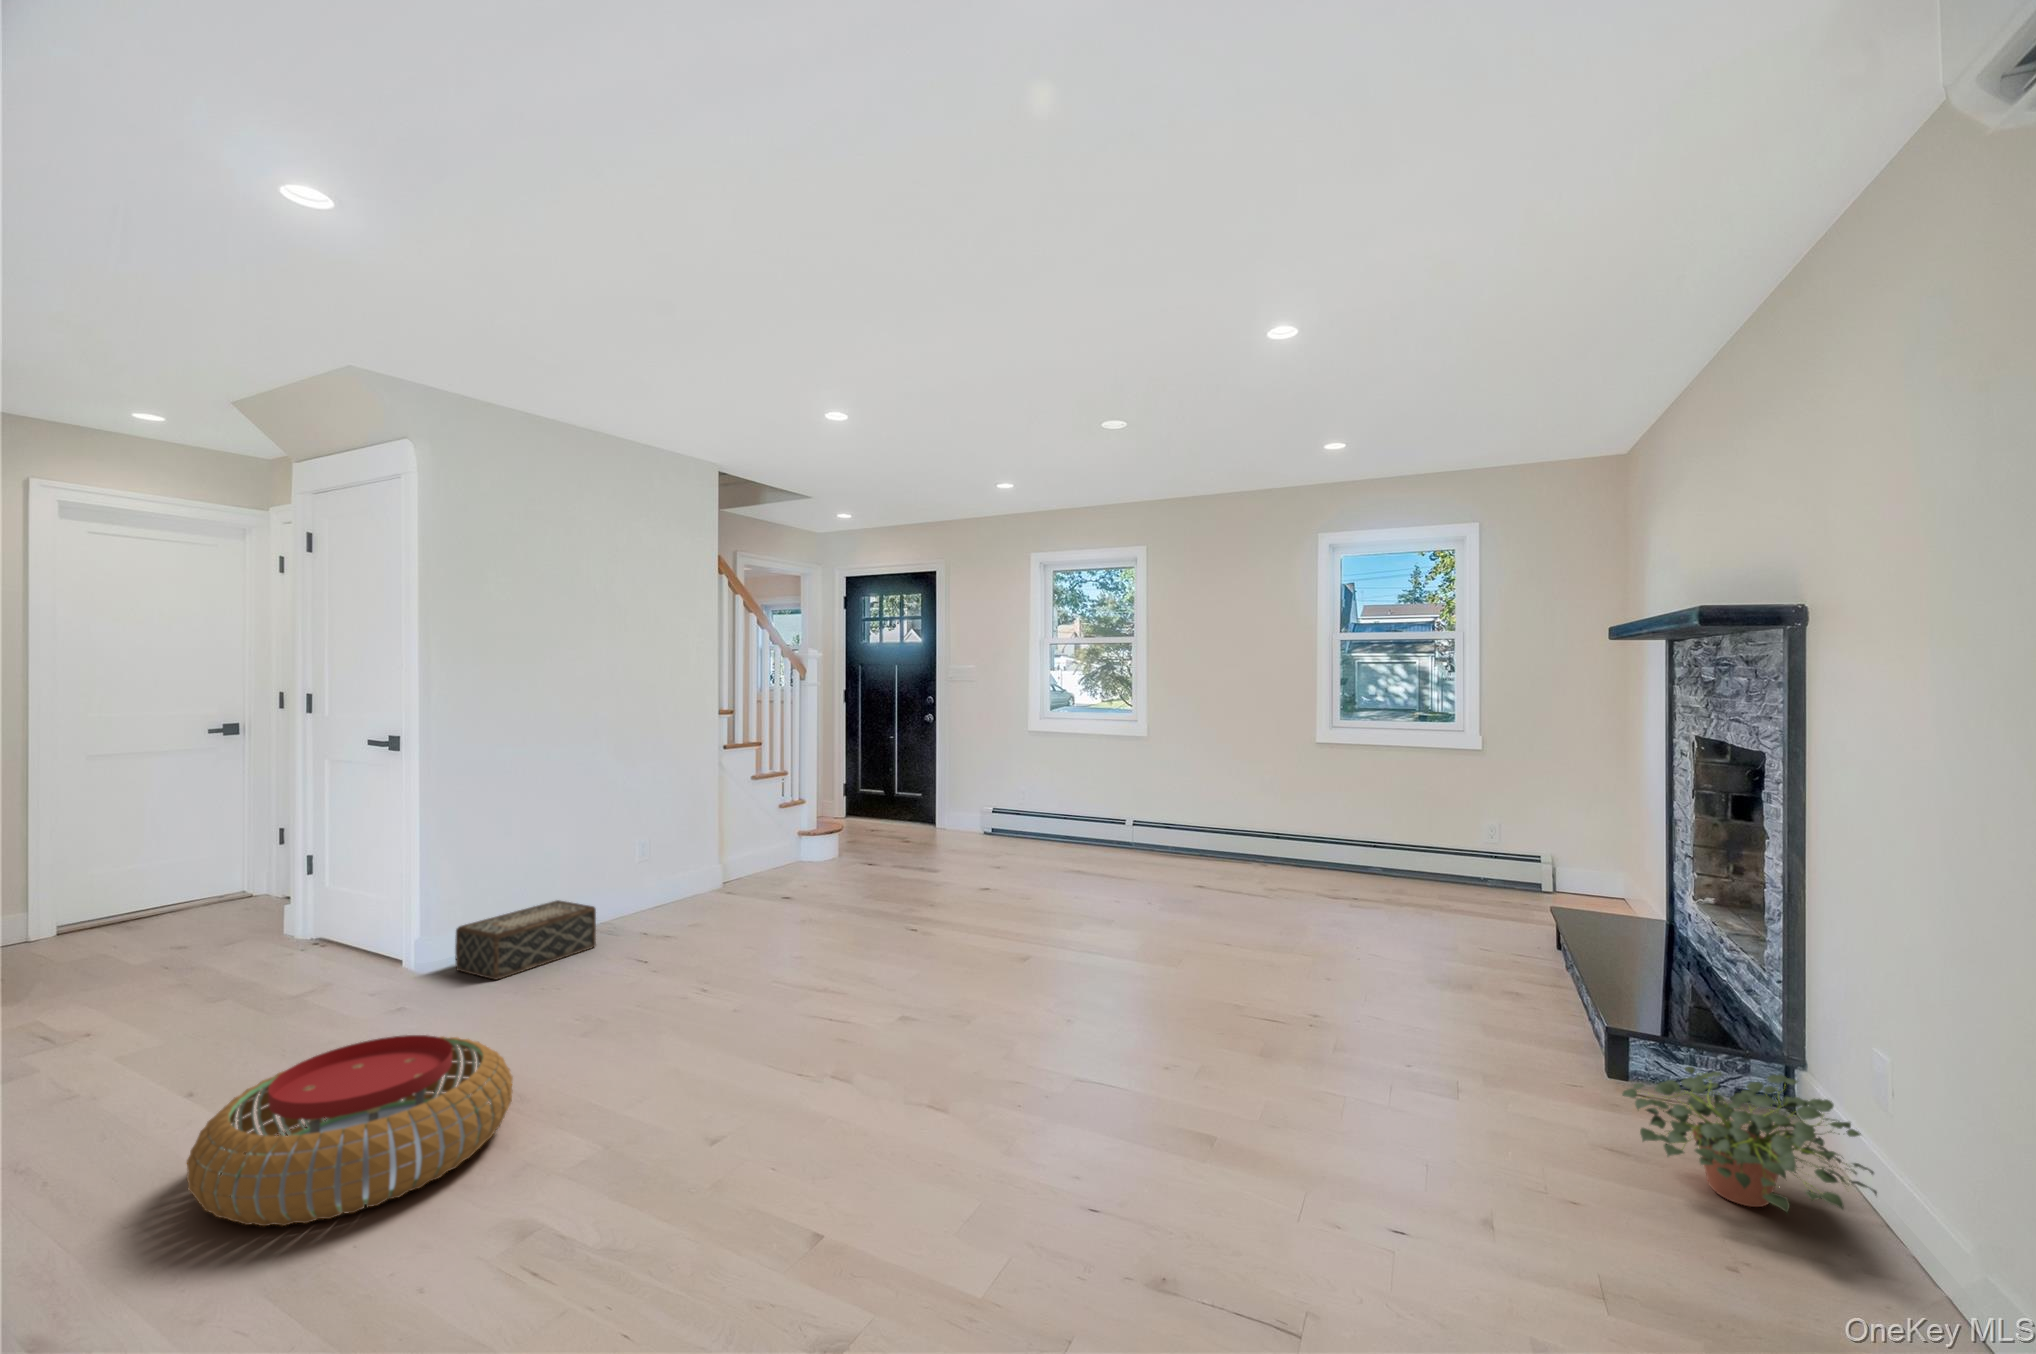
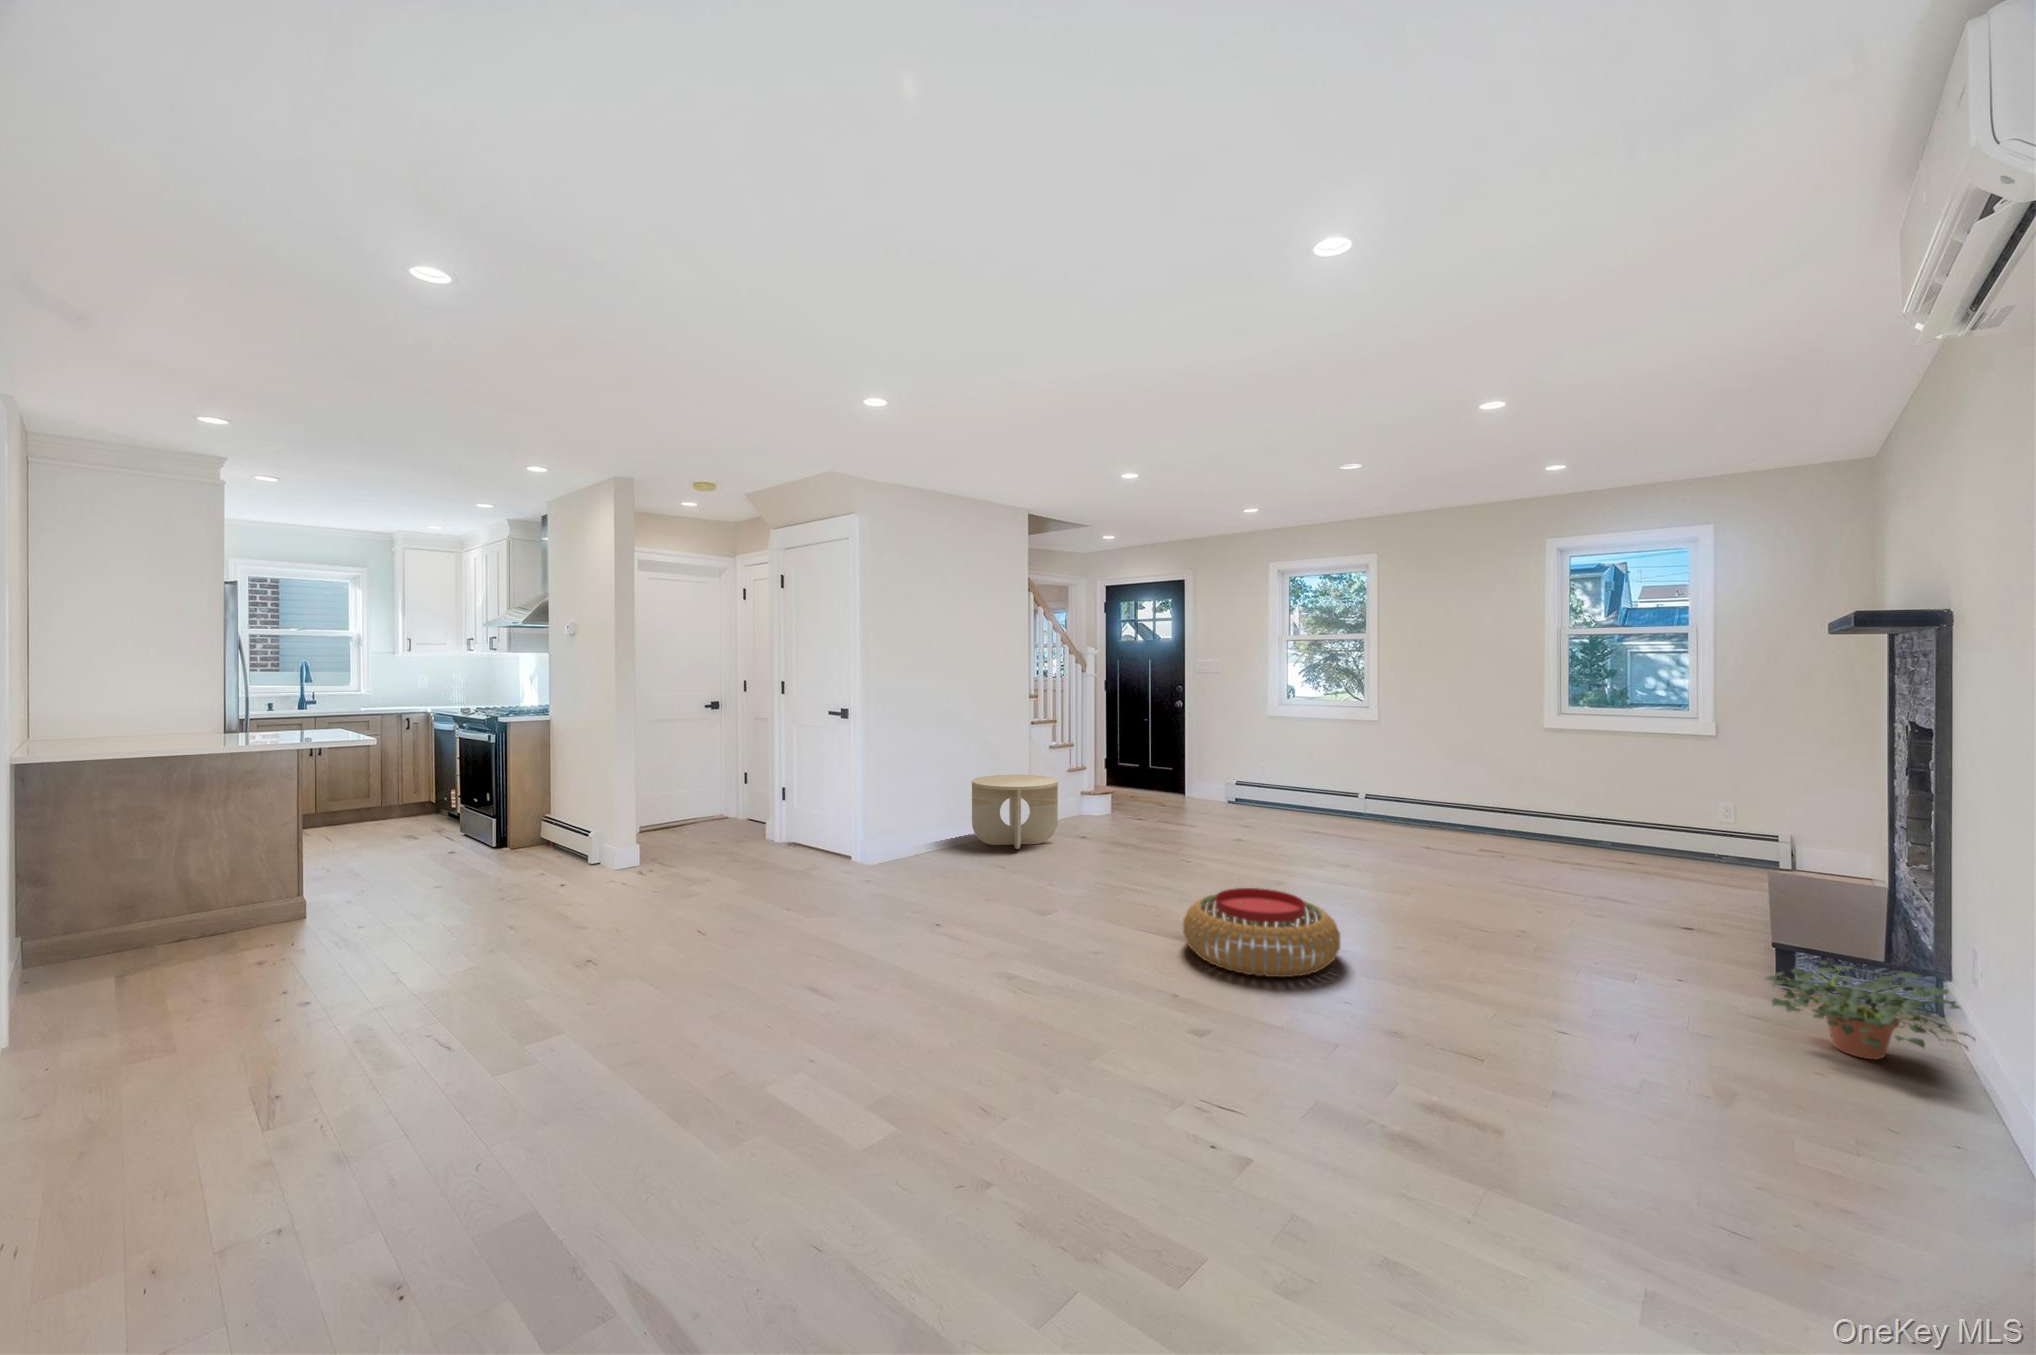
side table: none [621,821,750,929] -> present [972,775,1058,849]
woven basket: present [455,900,596,980] -> none [883,823,962,868]
pouf: present [187,1035,513,1226] -> present [1183,888,1340,977]

